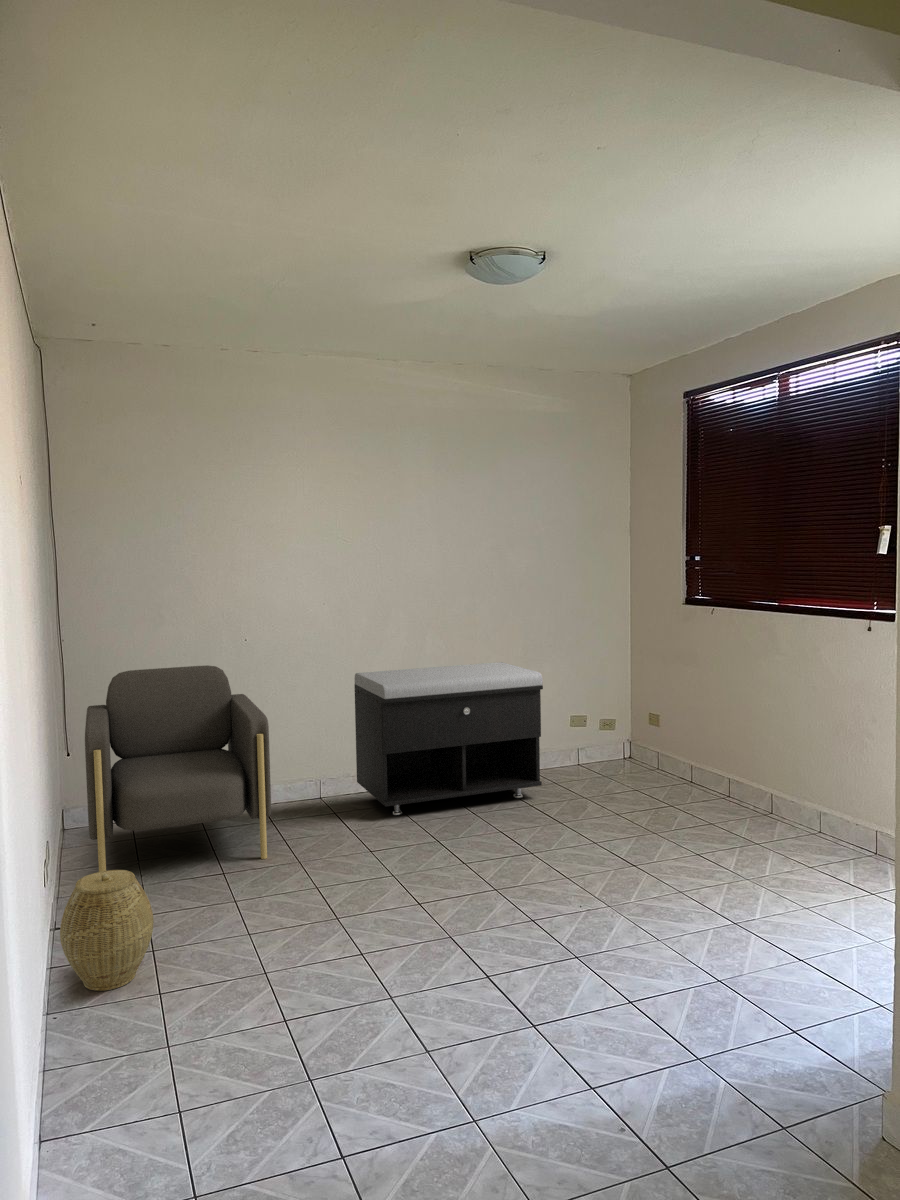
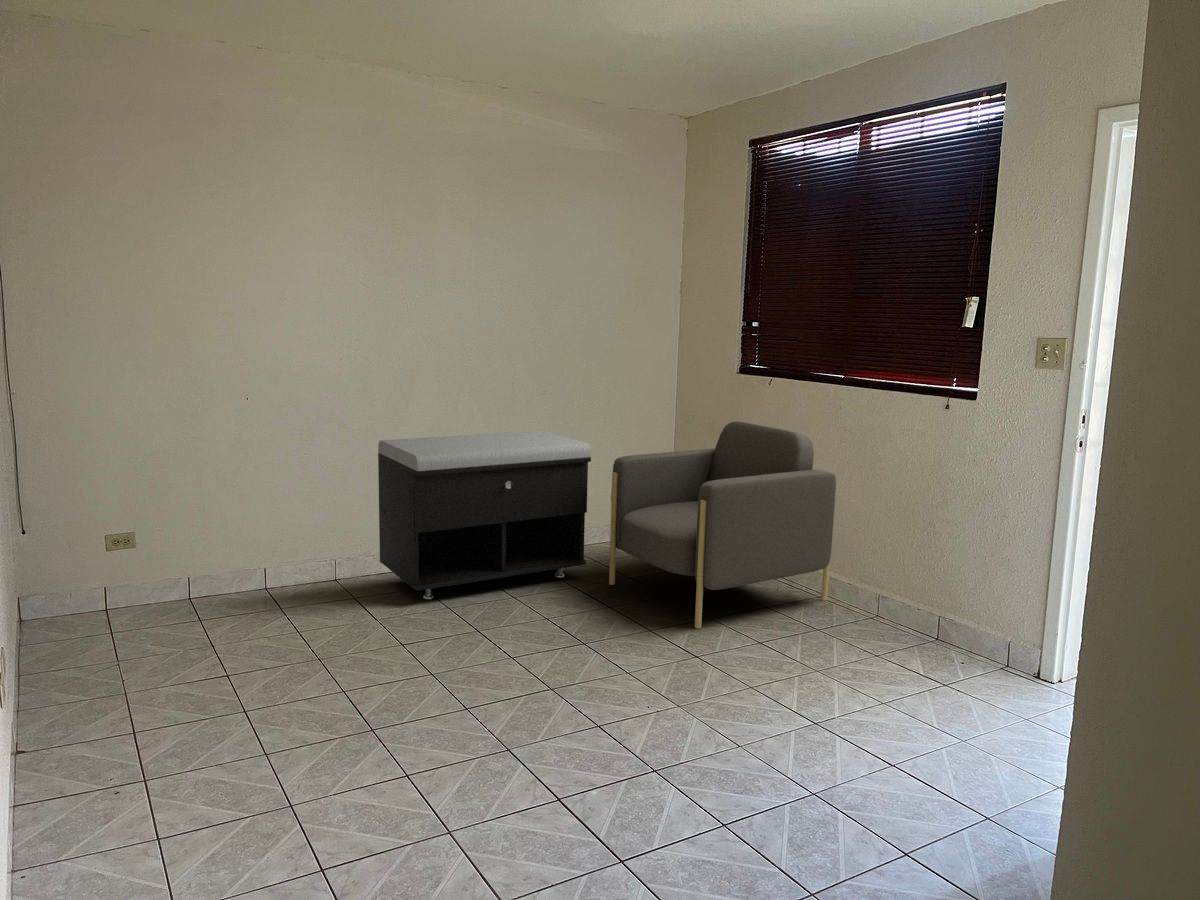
armchair: present [85,665,271,872] -> present [609,421,836,629]
woven basket: present [60,870,154,991] -> none [16,690,144,843]

